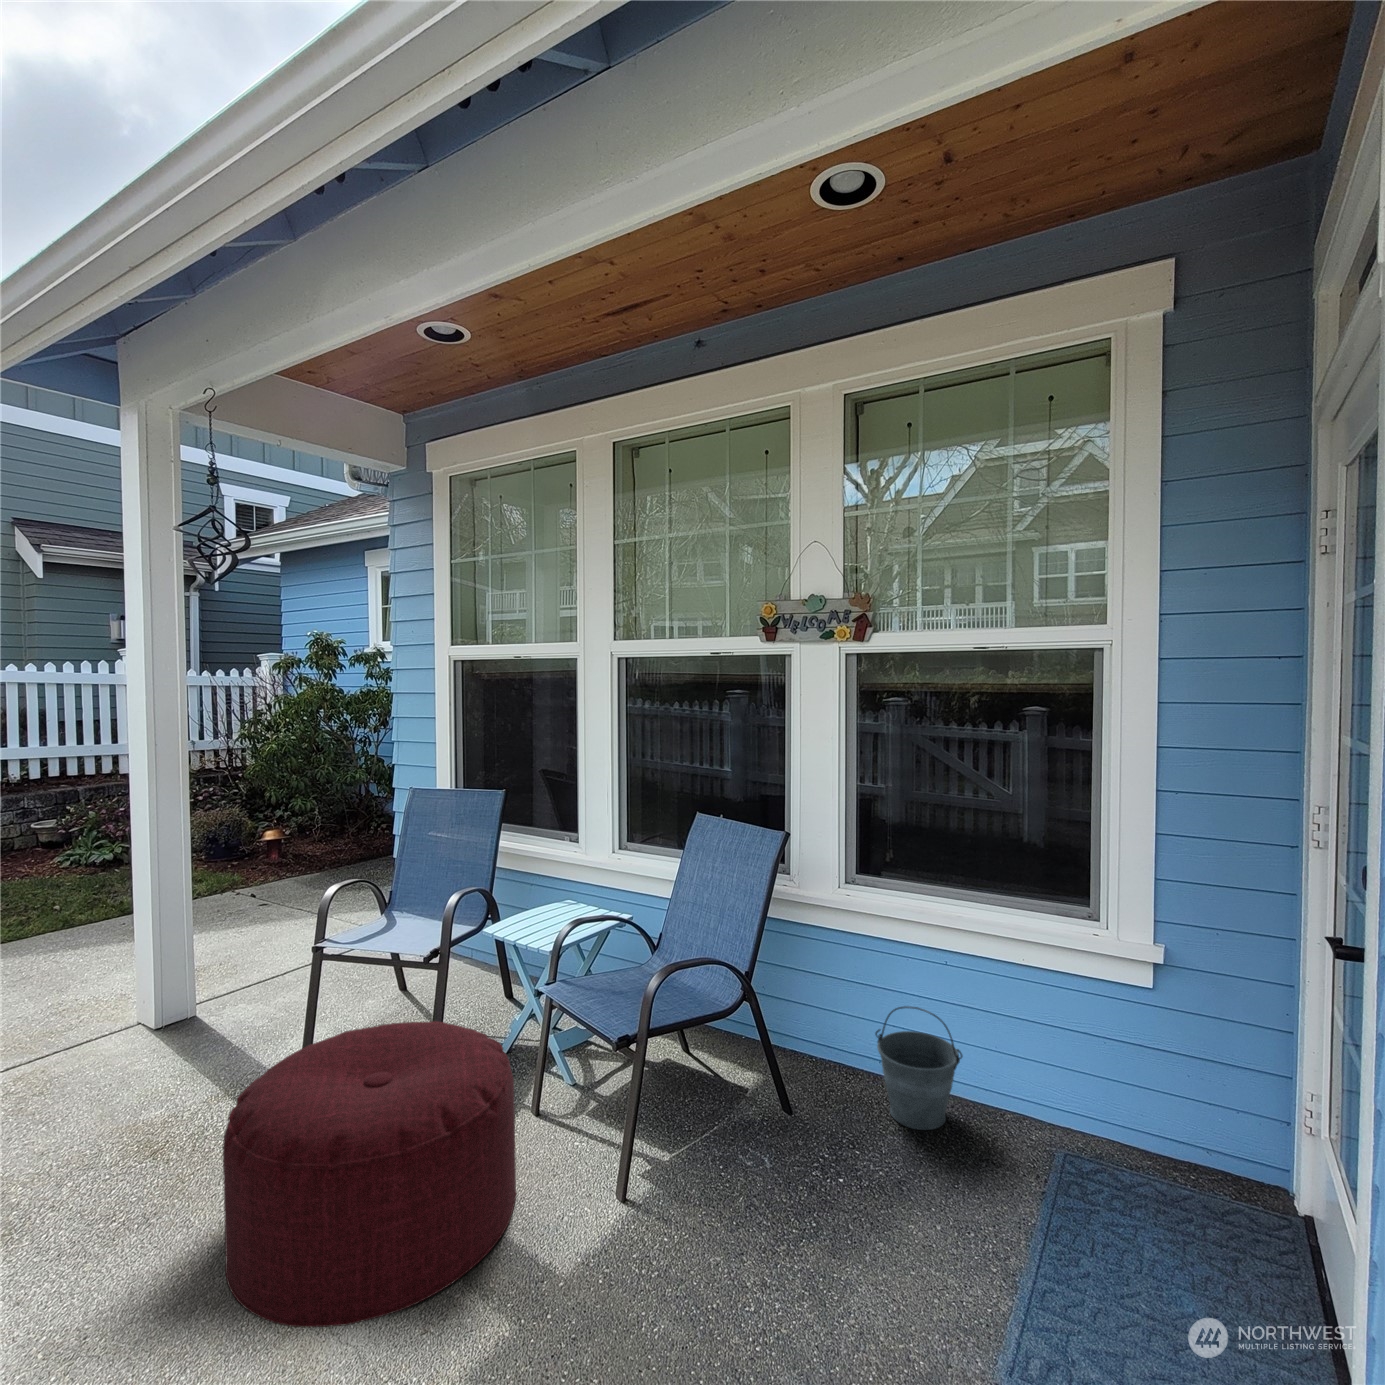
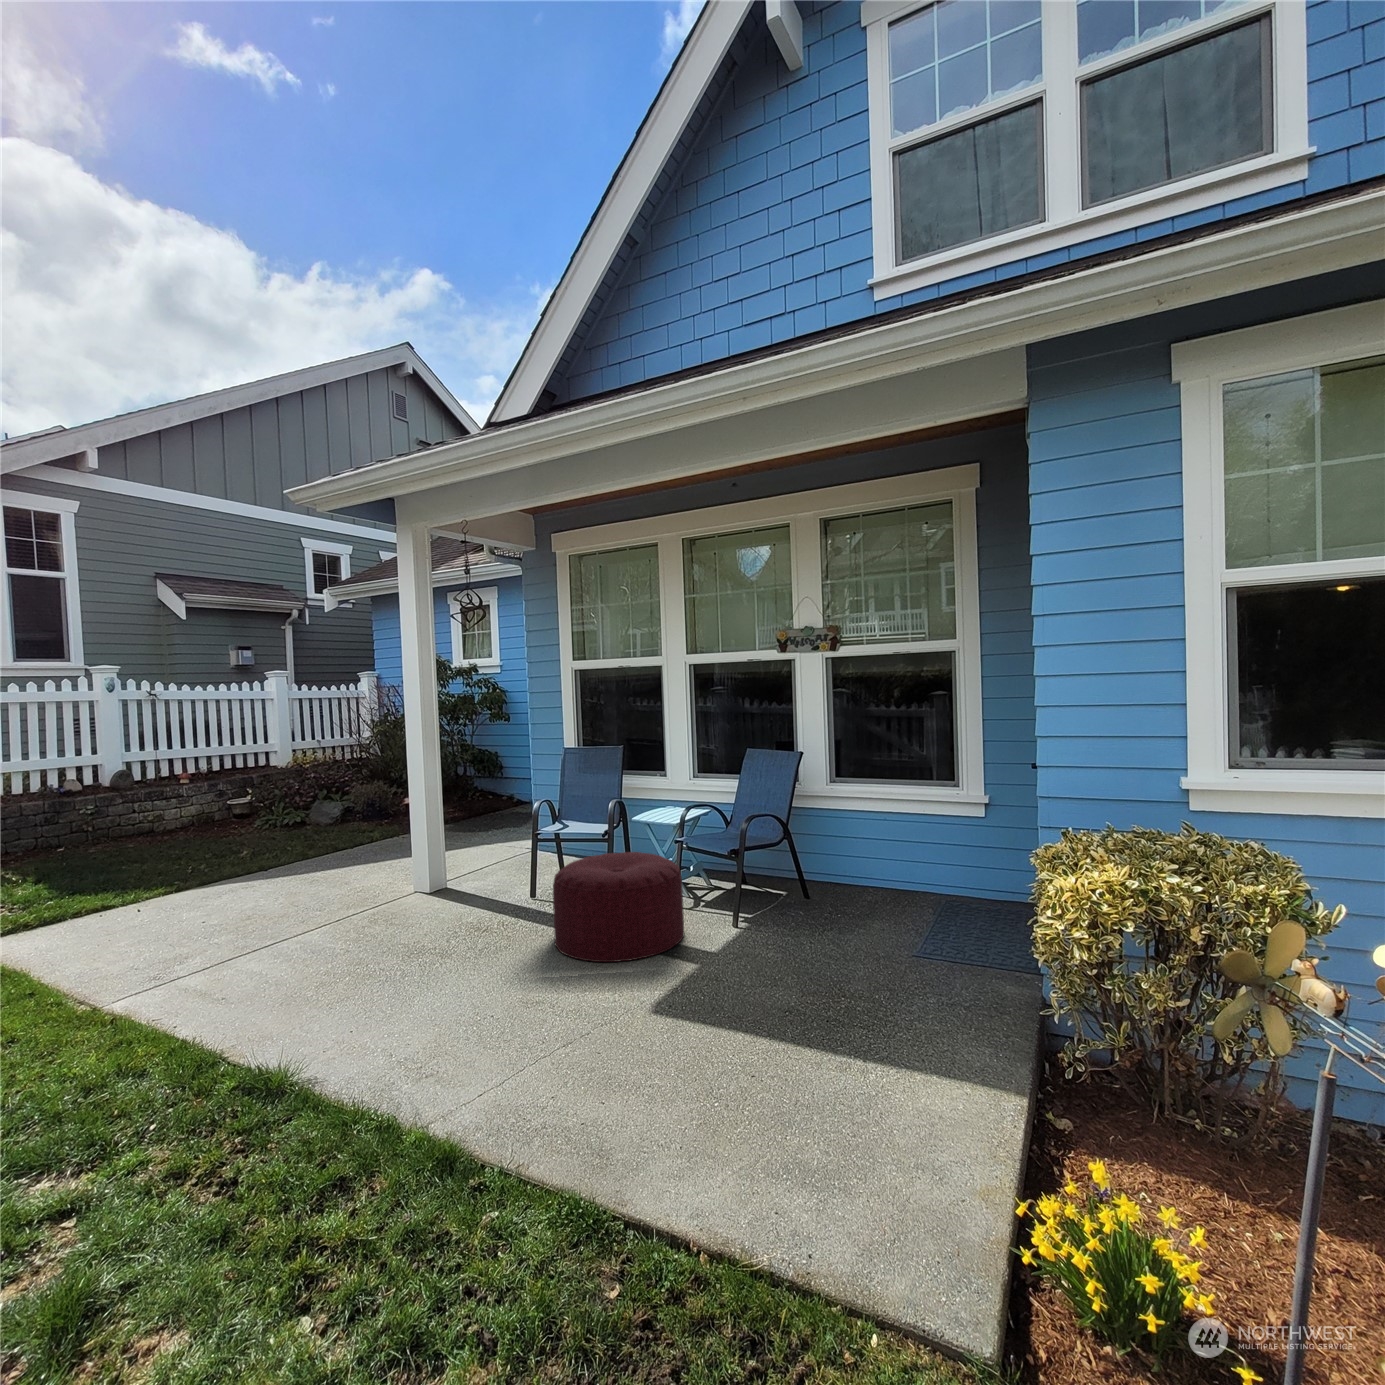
bucket: present [875,1006,963,1130] -> none [850,839,895,899]

